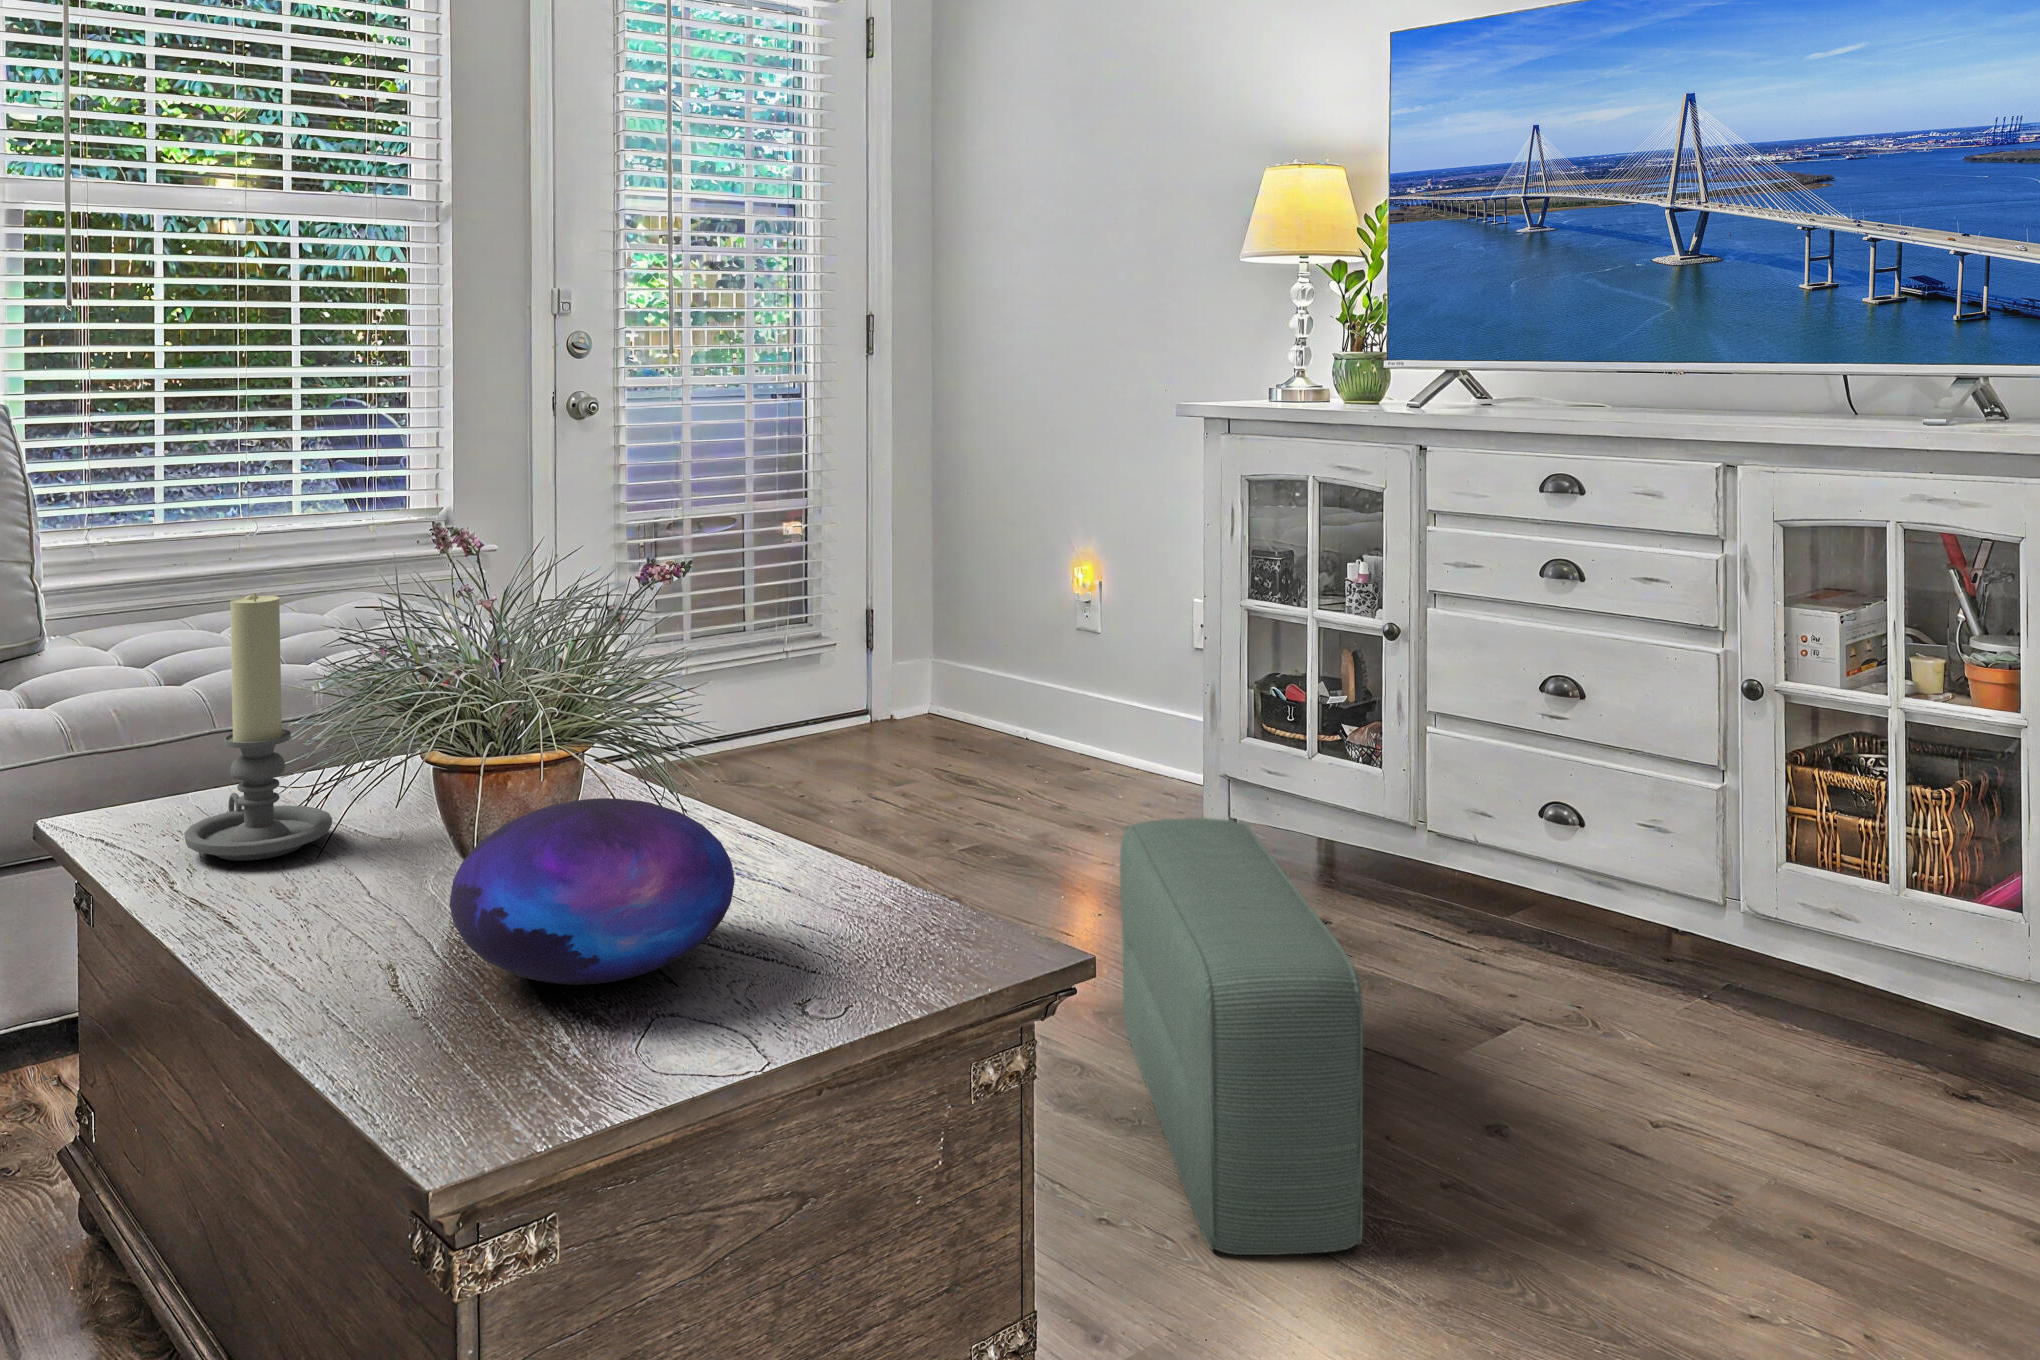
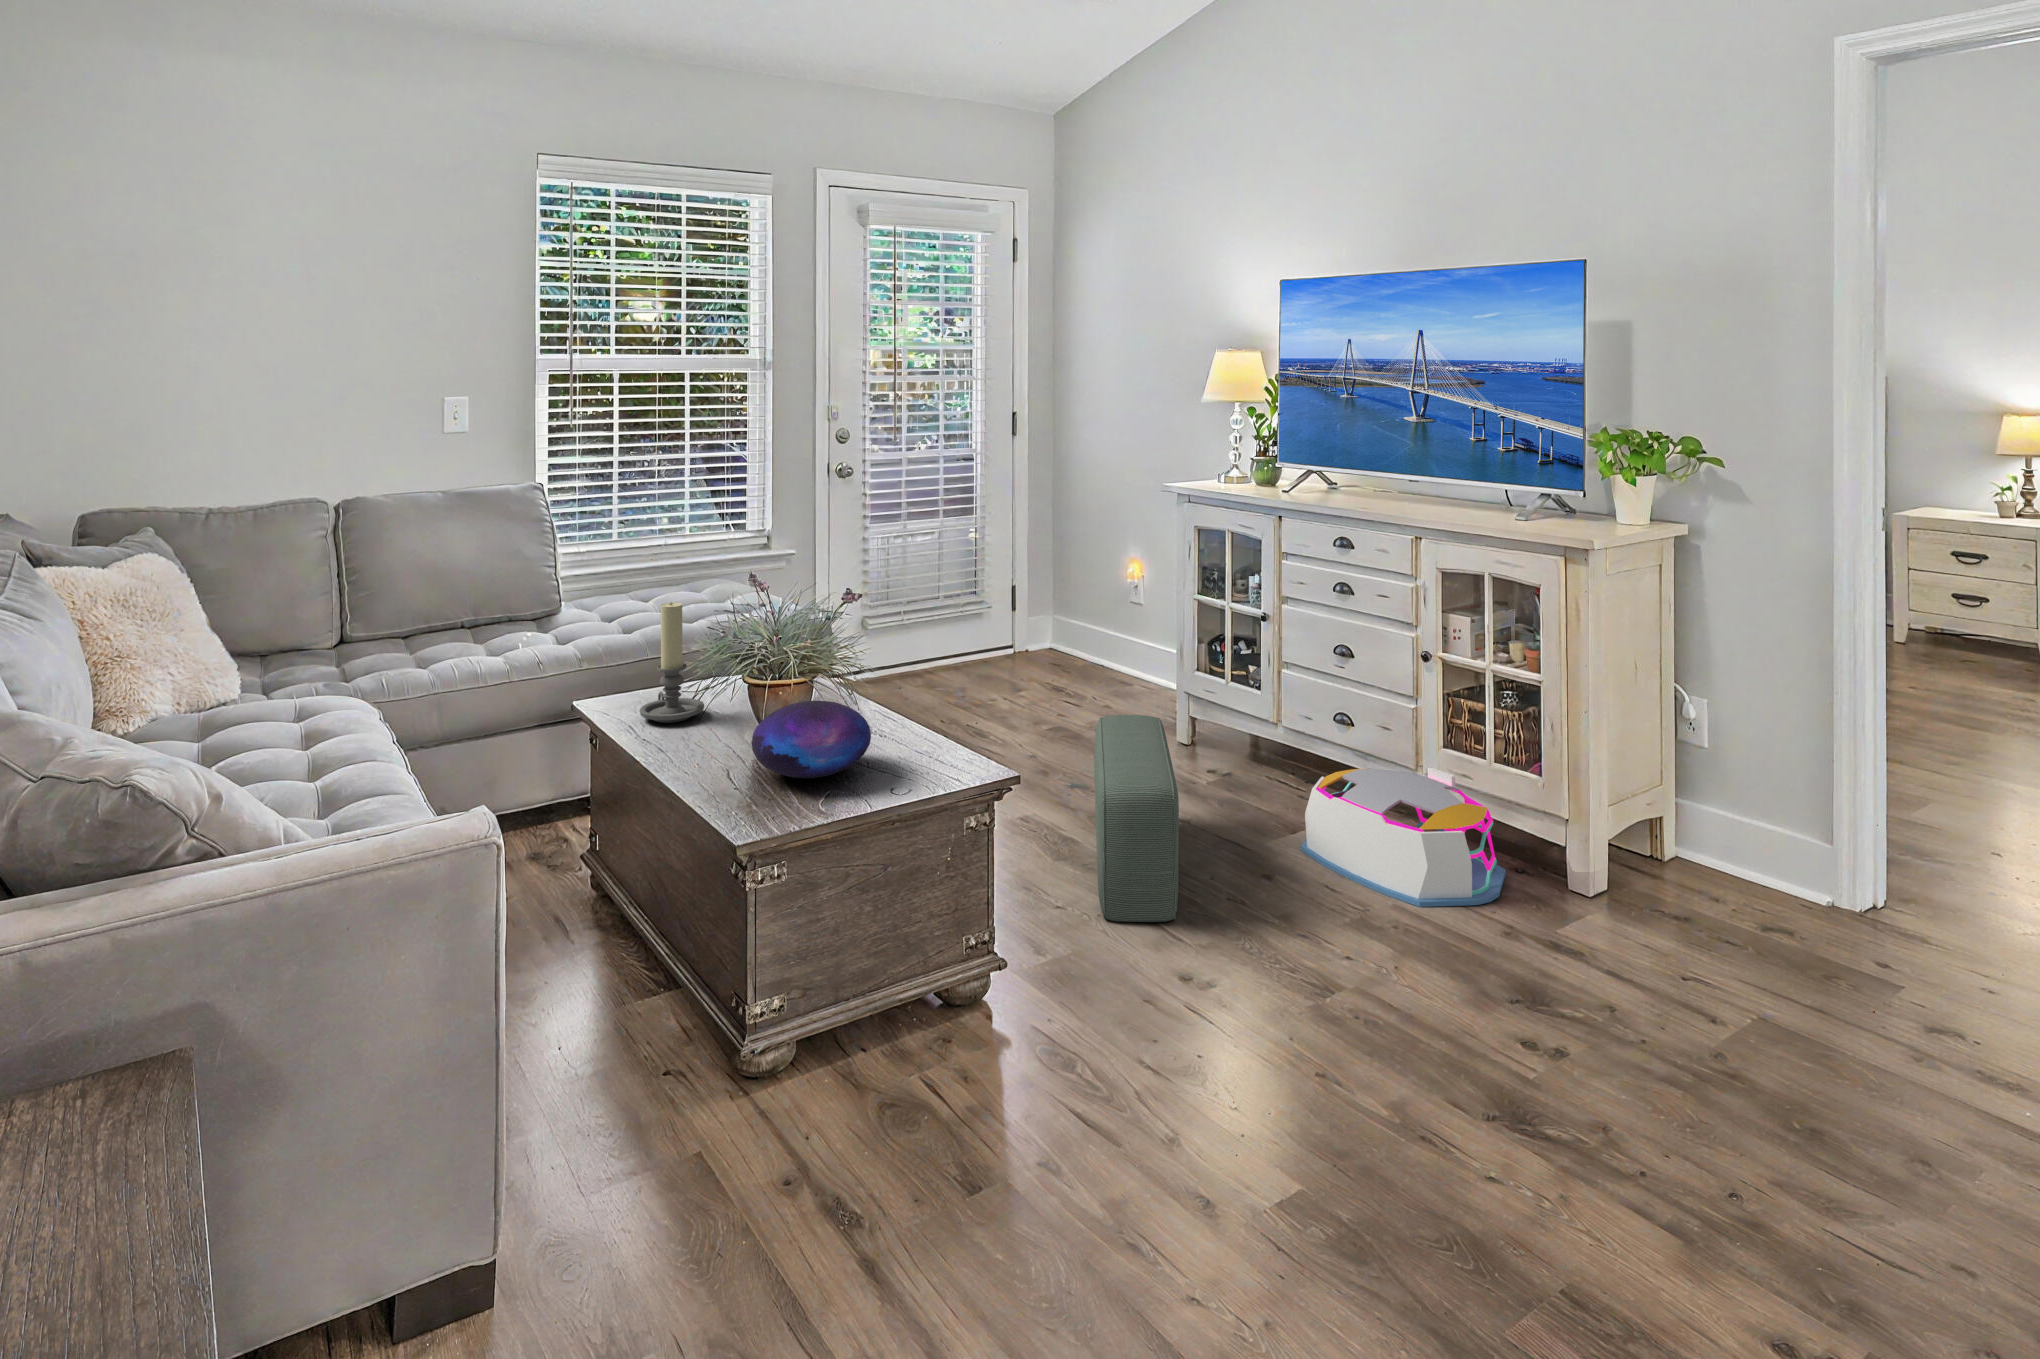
storage bin: none [1536,903,1974,1191] -> present [1301,768,1506,907]

